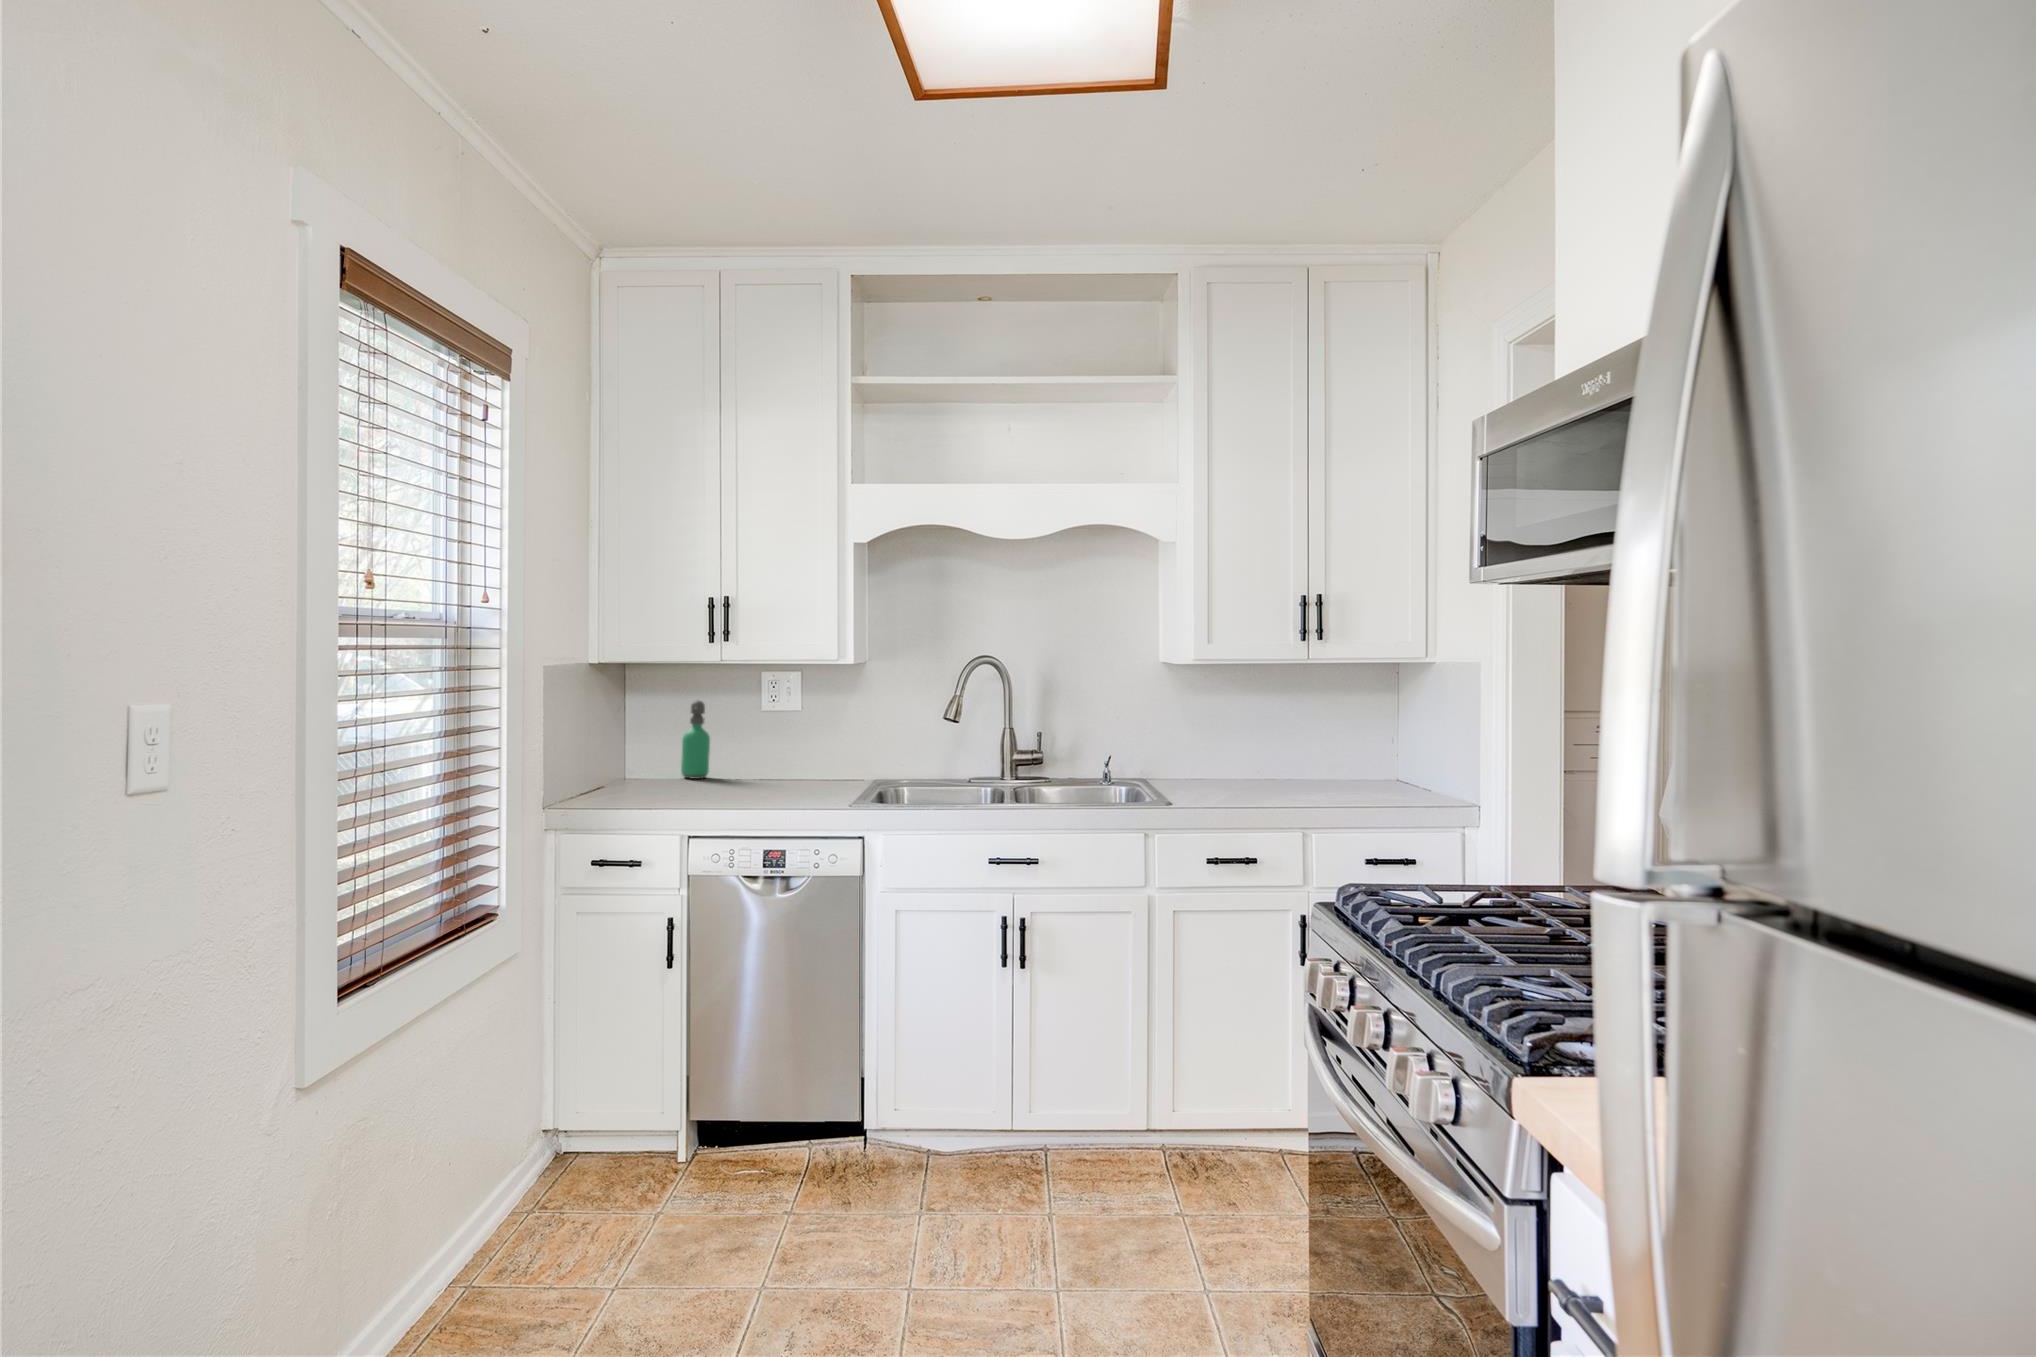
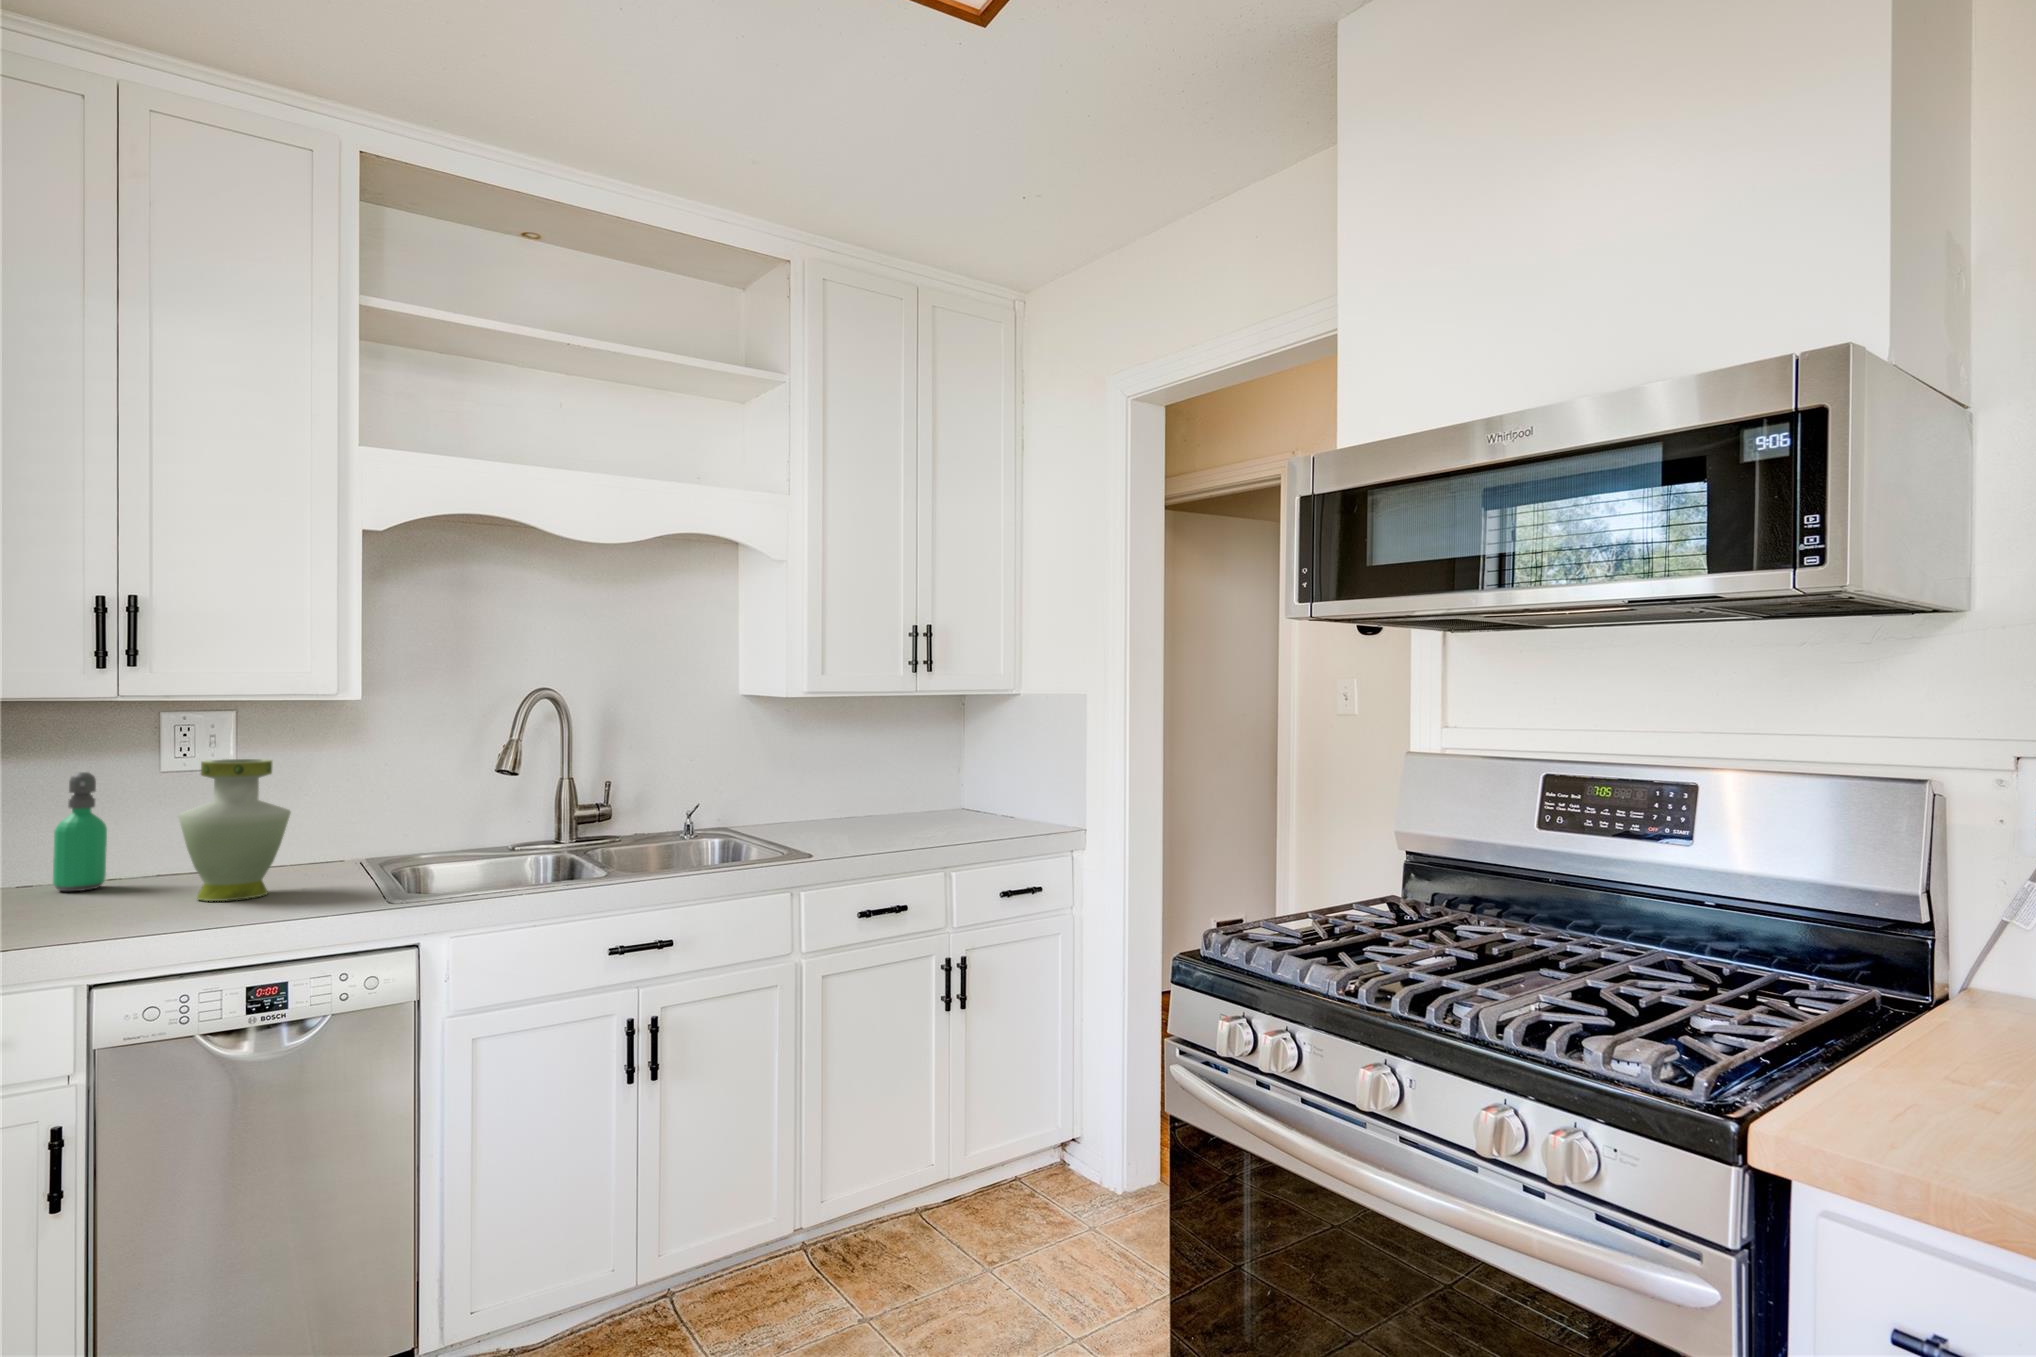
vase: none [737,695,804,792] -> present [178,759,291,901]

